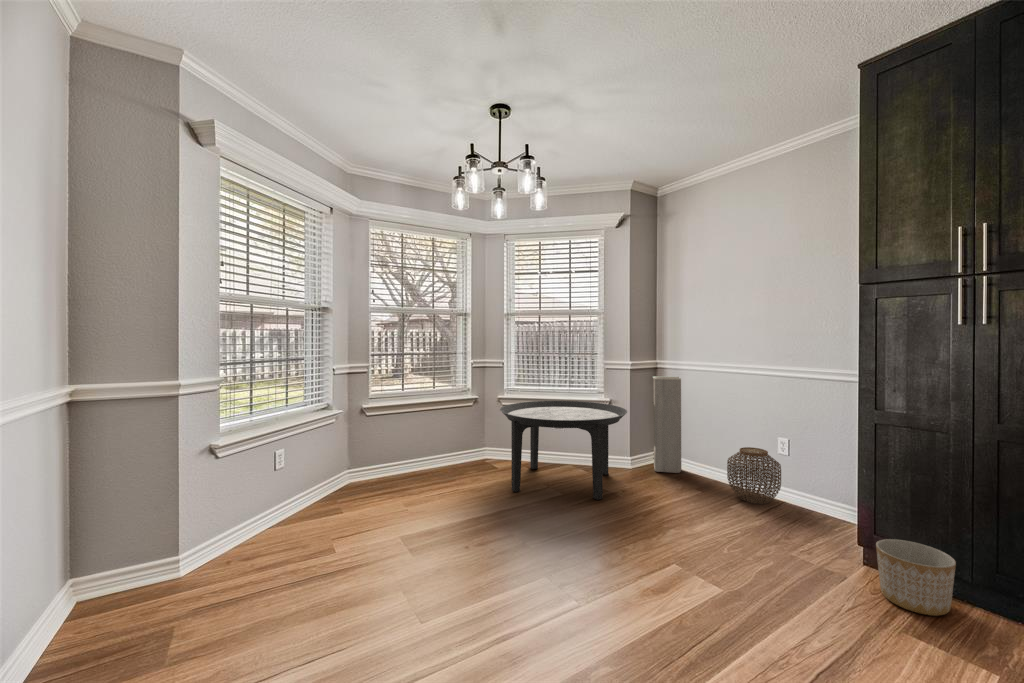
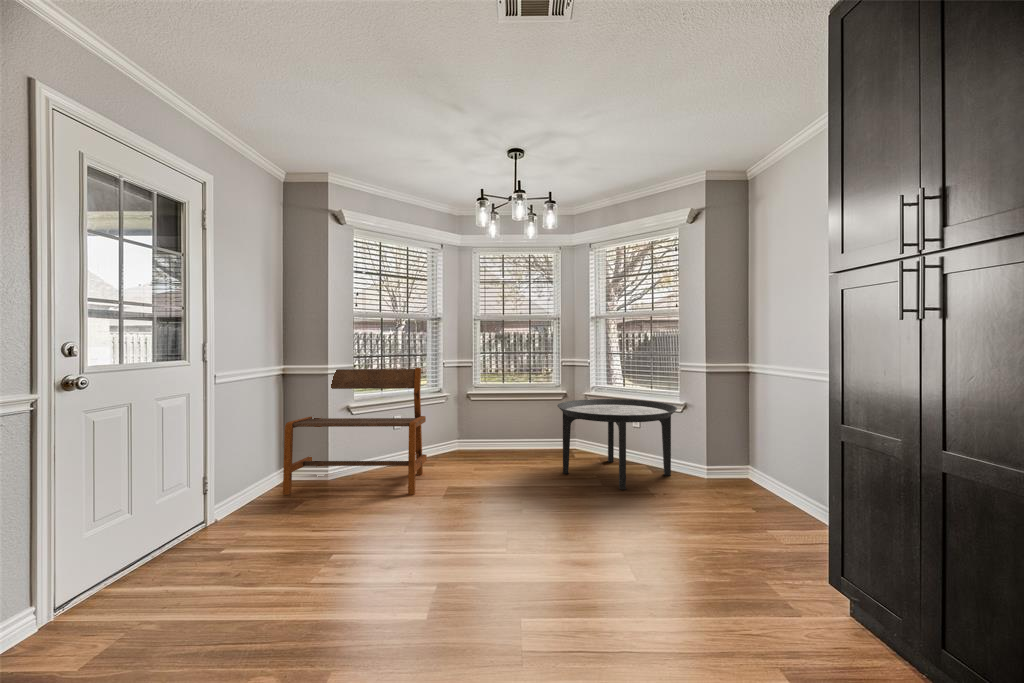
cabinet: present [653,376,681,473] -> none [722,381,760,486]
bench: none [113,377,378,643] -> present [283,368,427,495]
woven basket: present [727,447,781,504] -> none [754,460,812,522]
planter: present [876,539,956,616] -> none [728,542,792,612]

